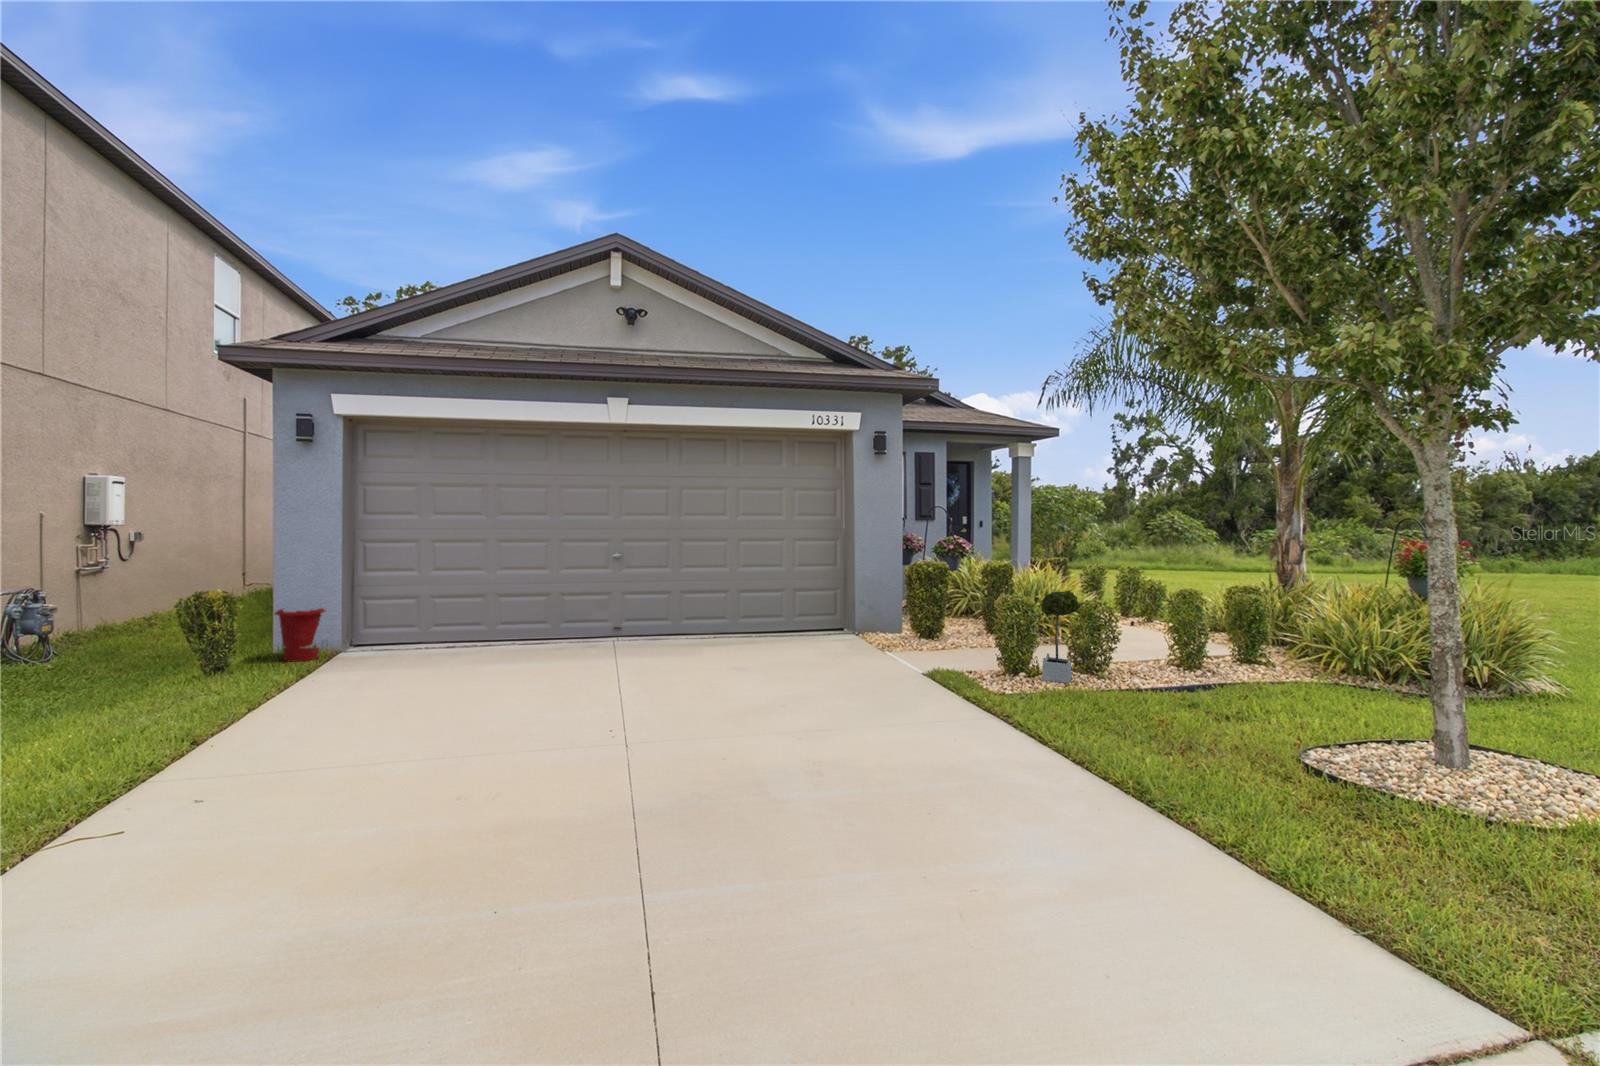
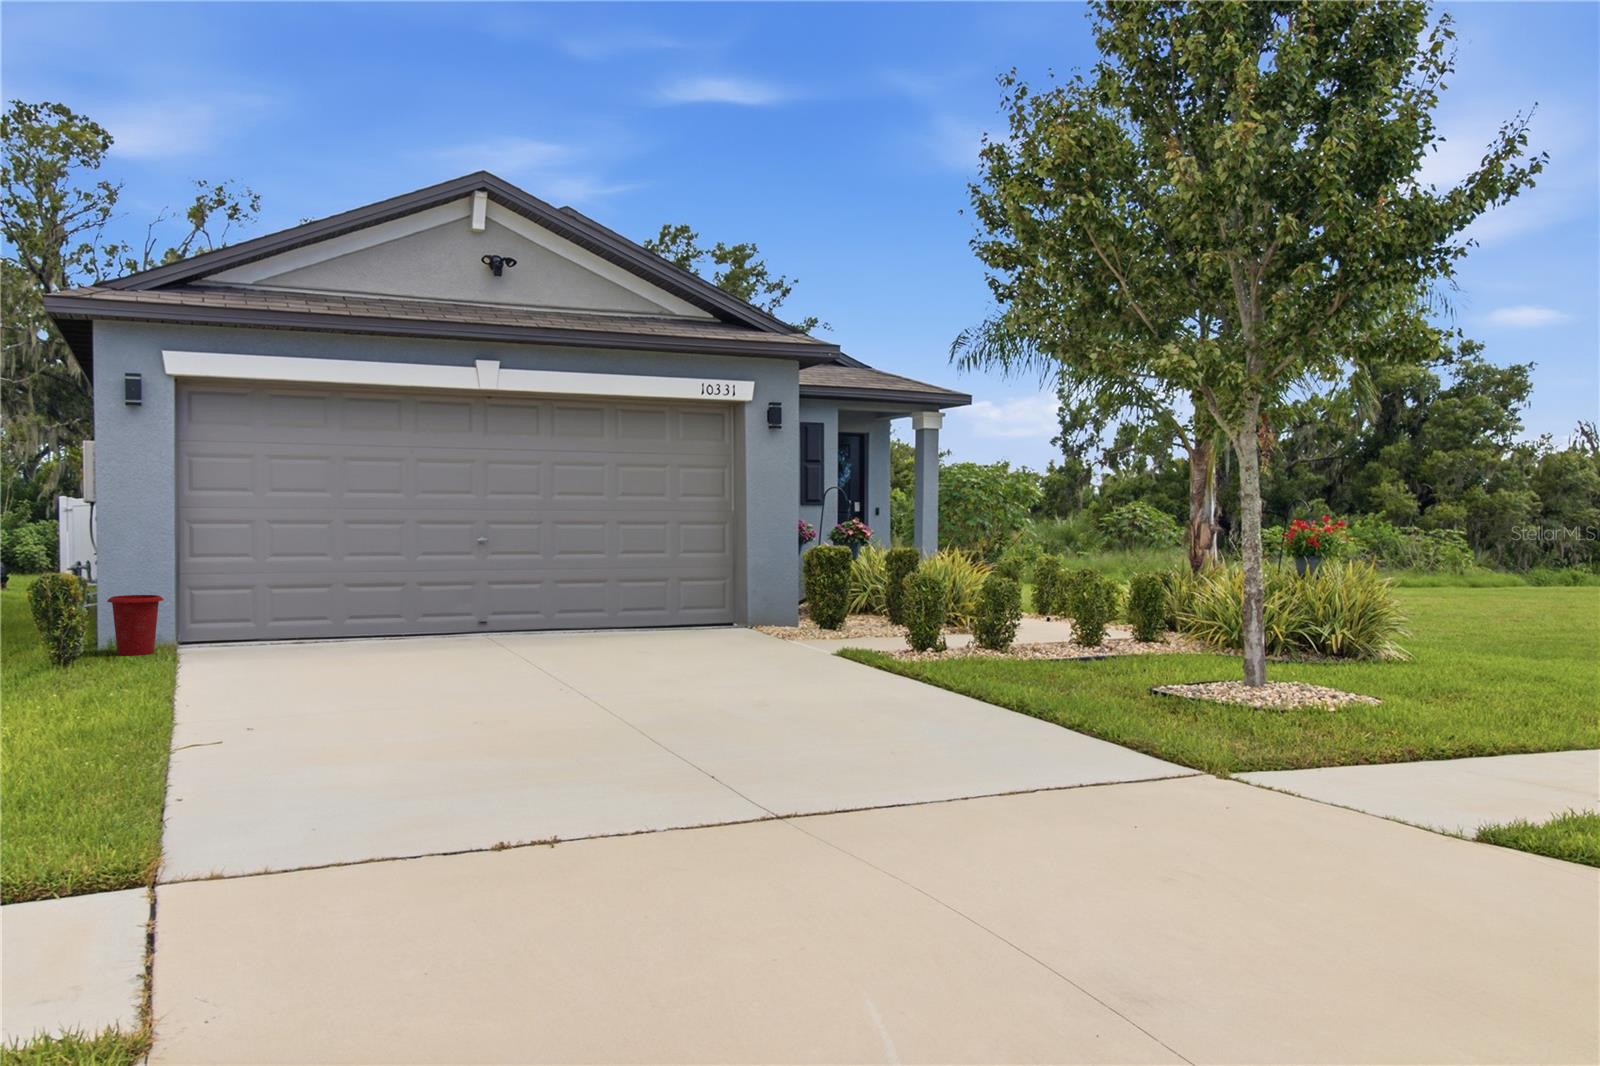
potted tree: present [1041,590,1080,683] -> none [944,566,981,657]

